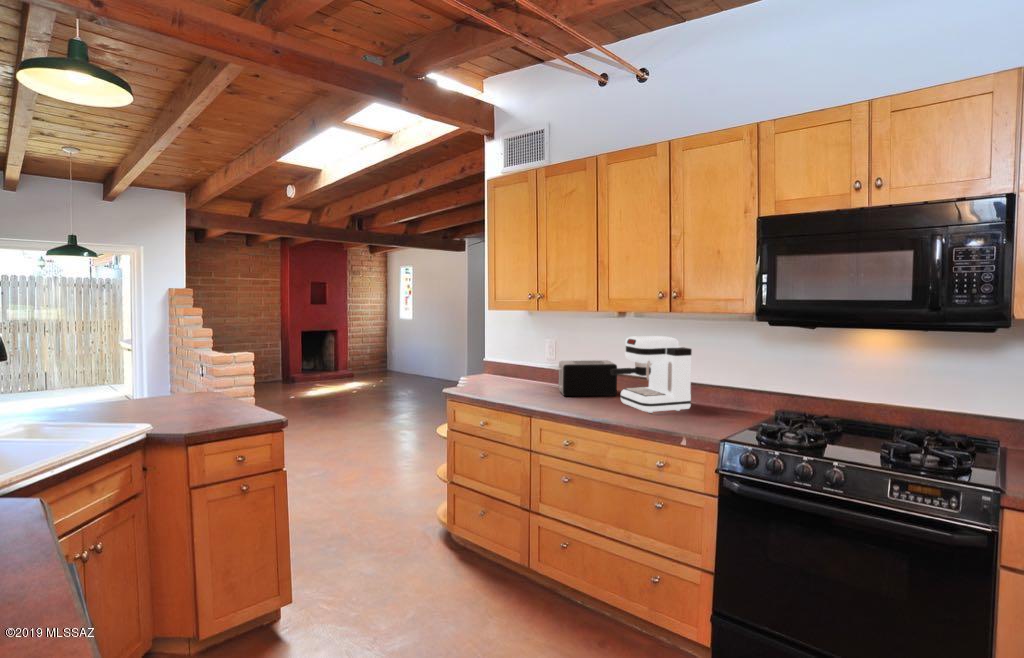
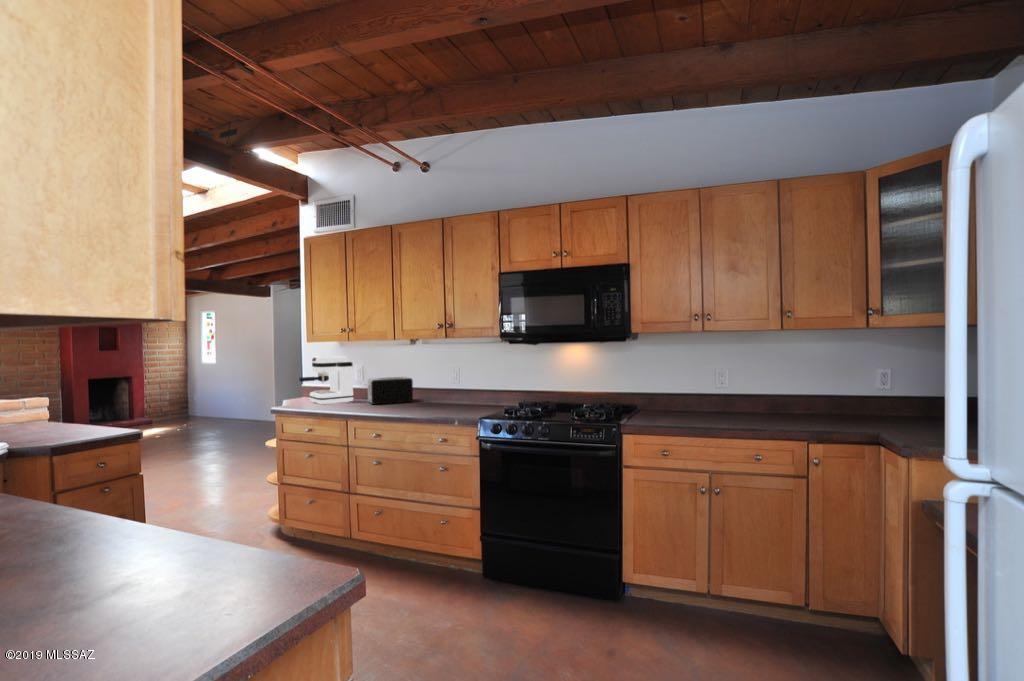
coffee maker: present [610,336,692,413] -> present [299,356,353,405]

